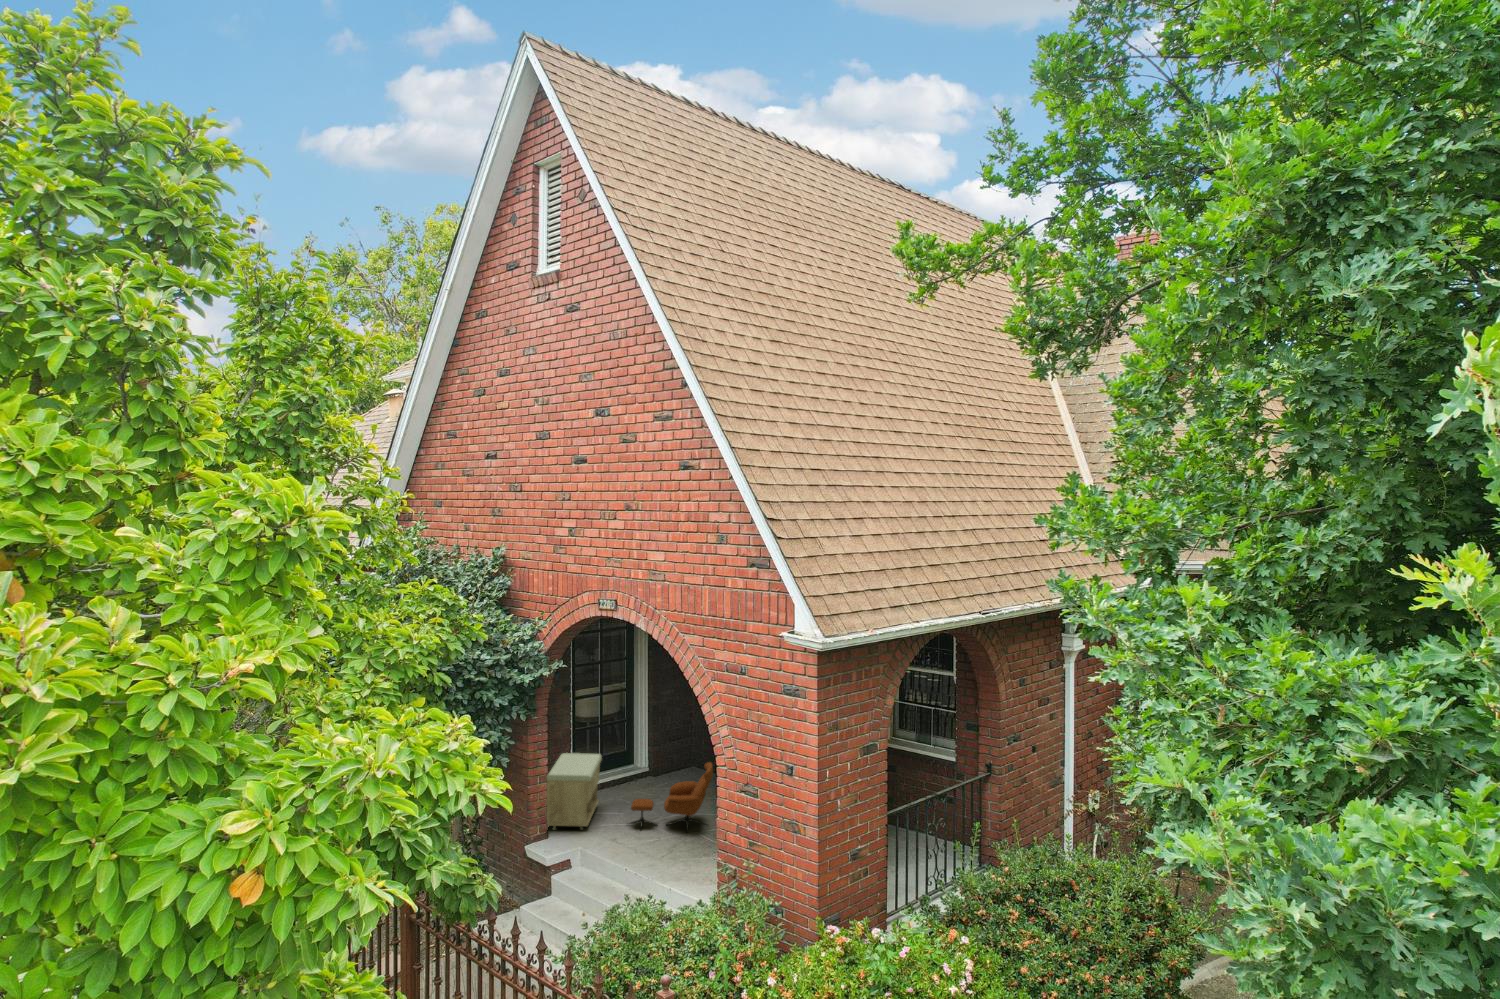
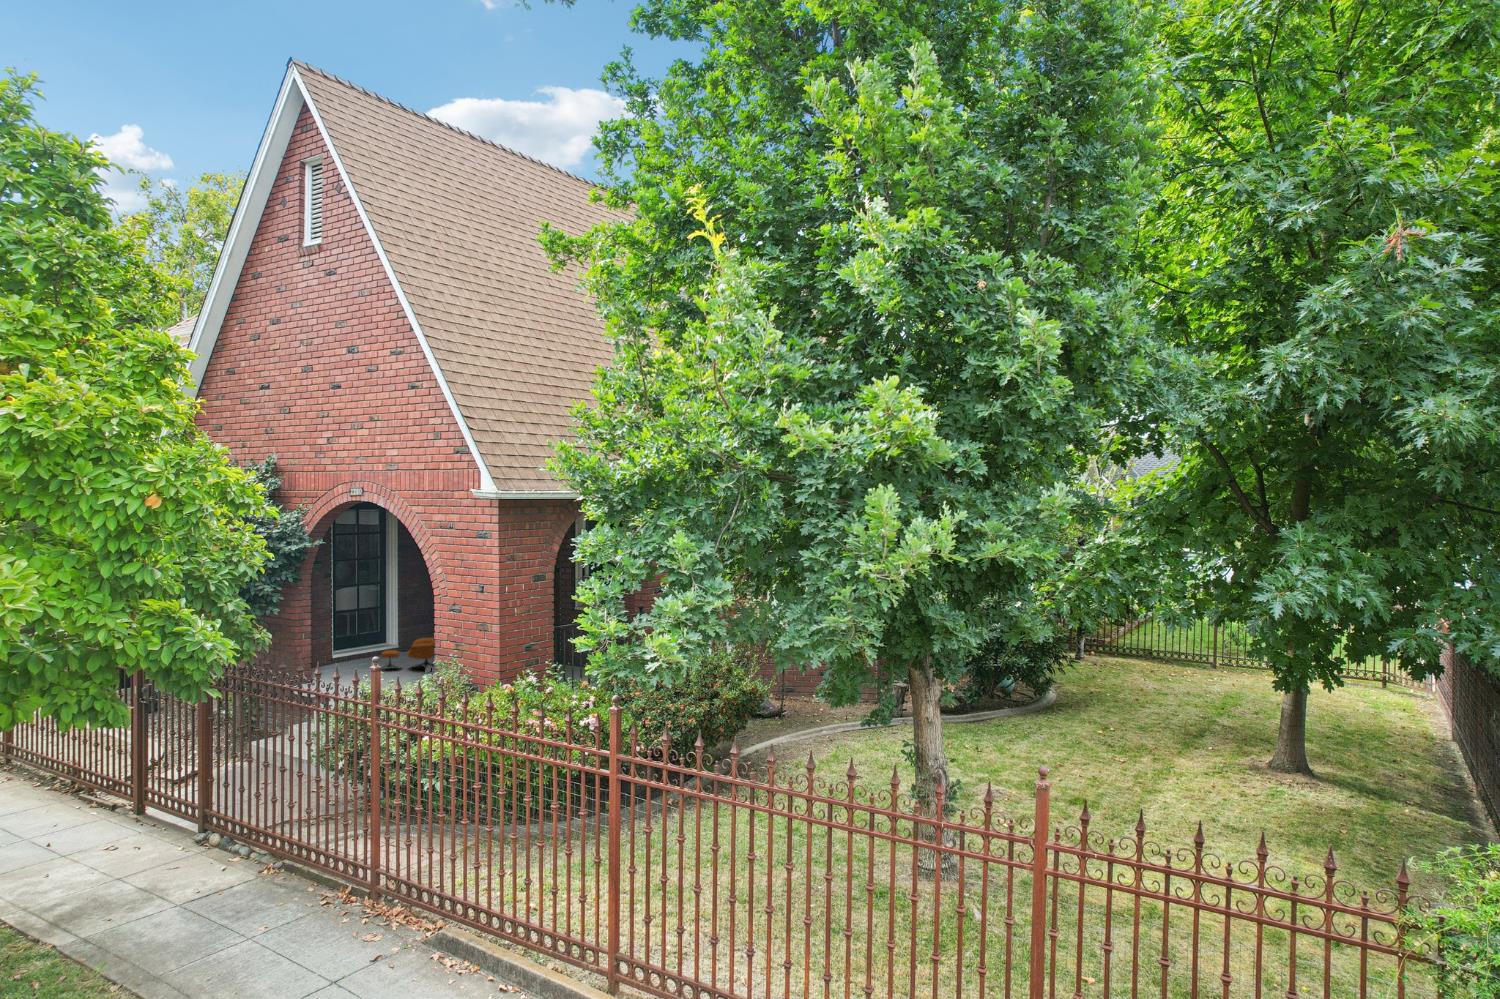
storage bench: present [545,753,602,829] -> none [310,622,359,674]

